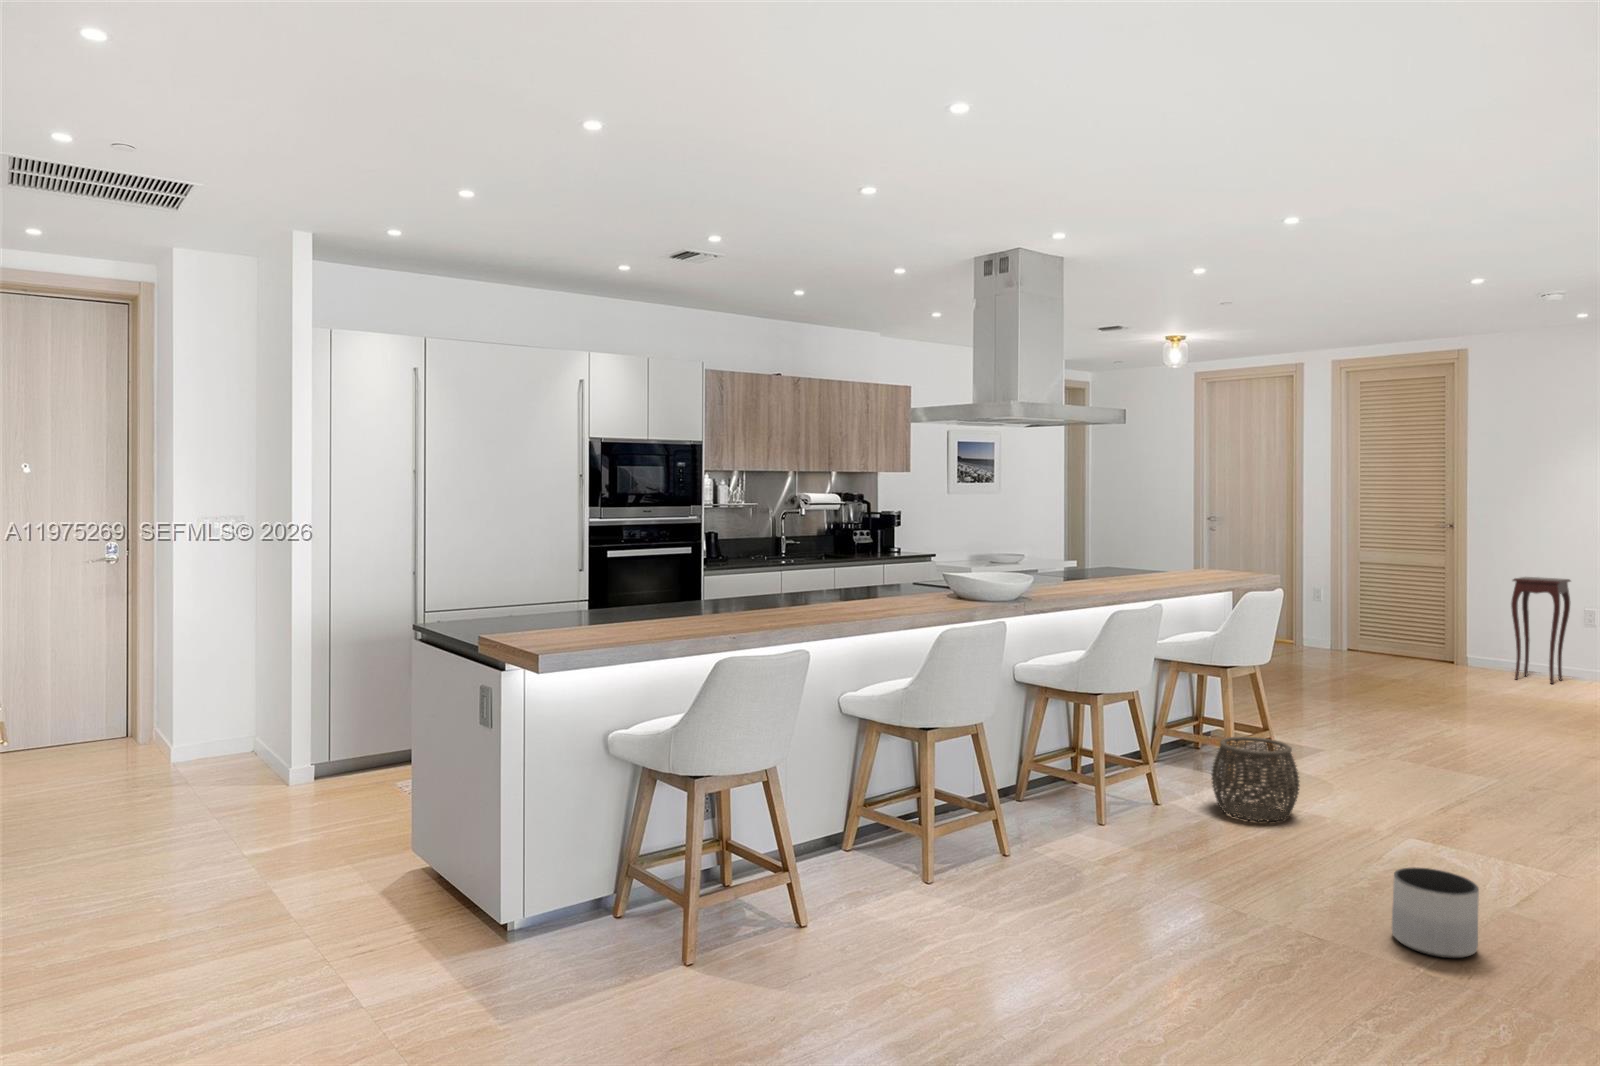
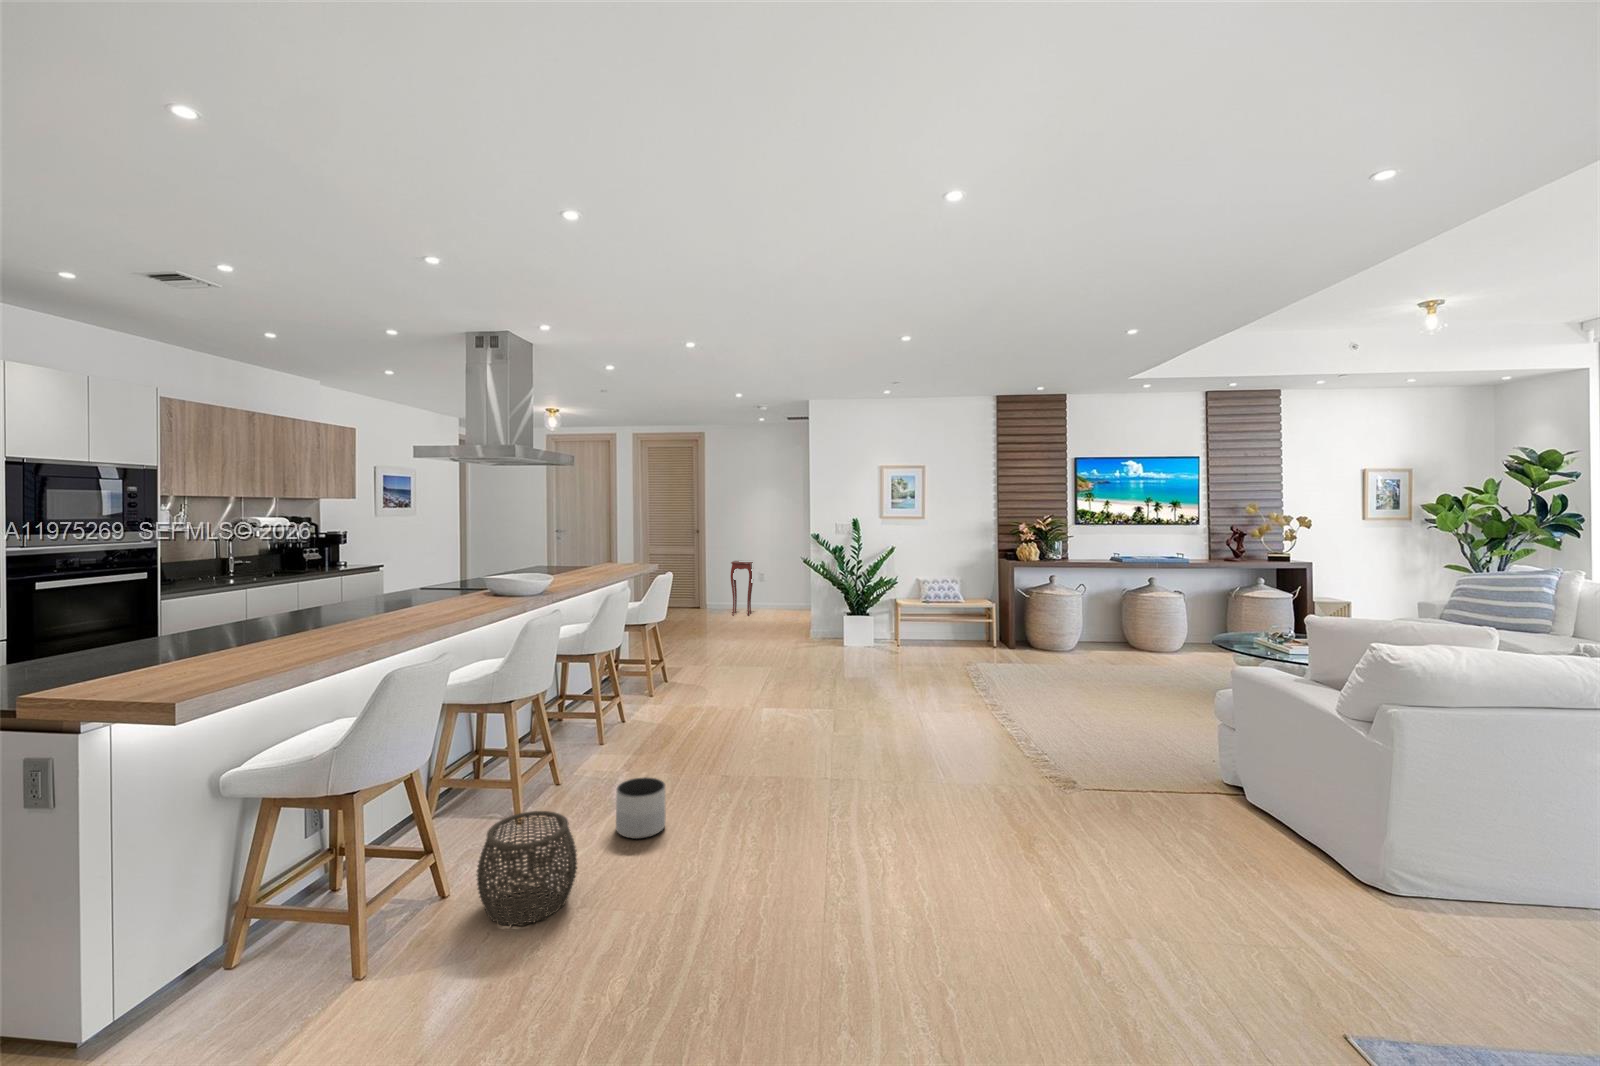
woven basket: present [1211,737,1300,821] -> present [477,811,577,926]
planter: present [1392,867,1479,958] -> present [616,777,666,839]

